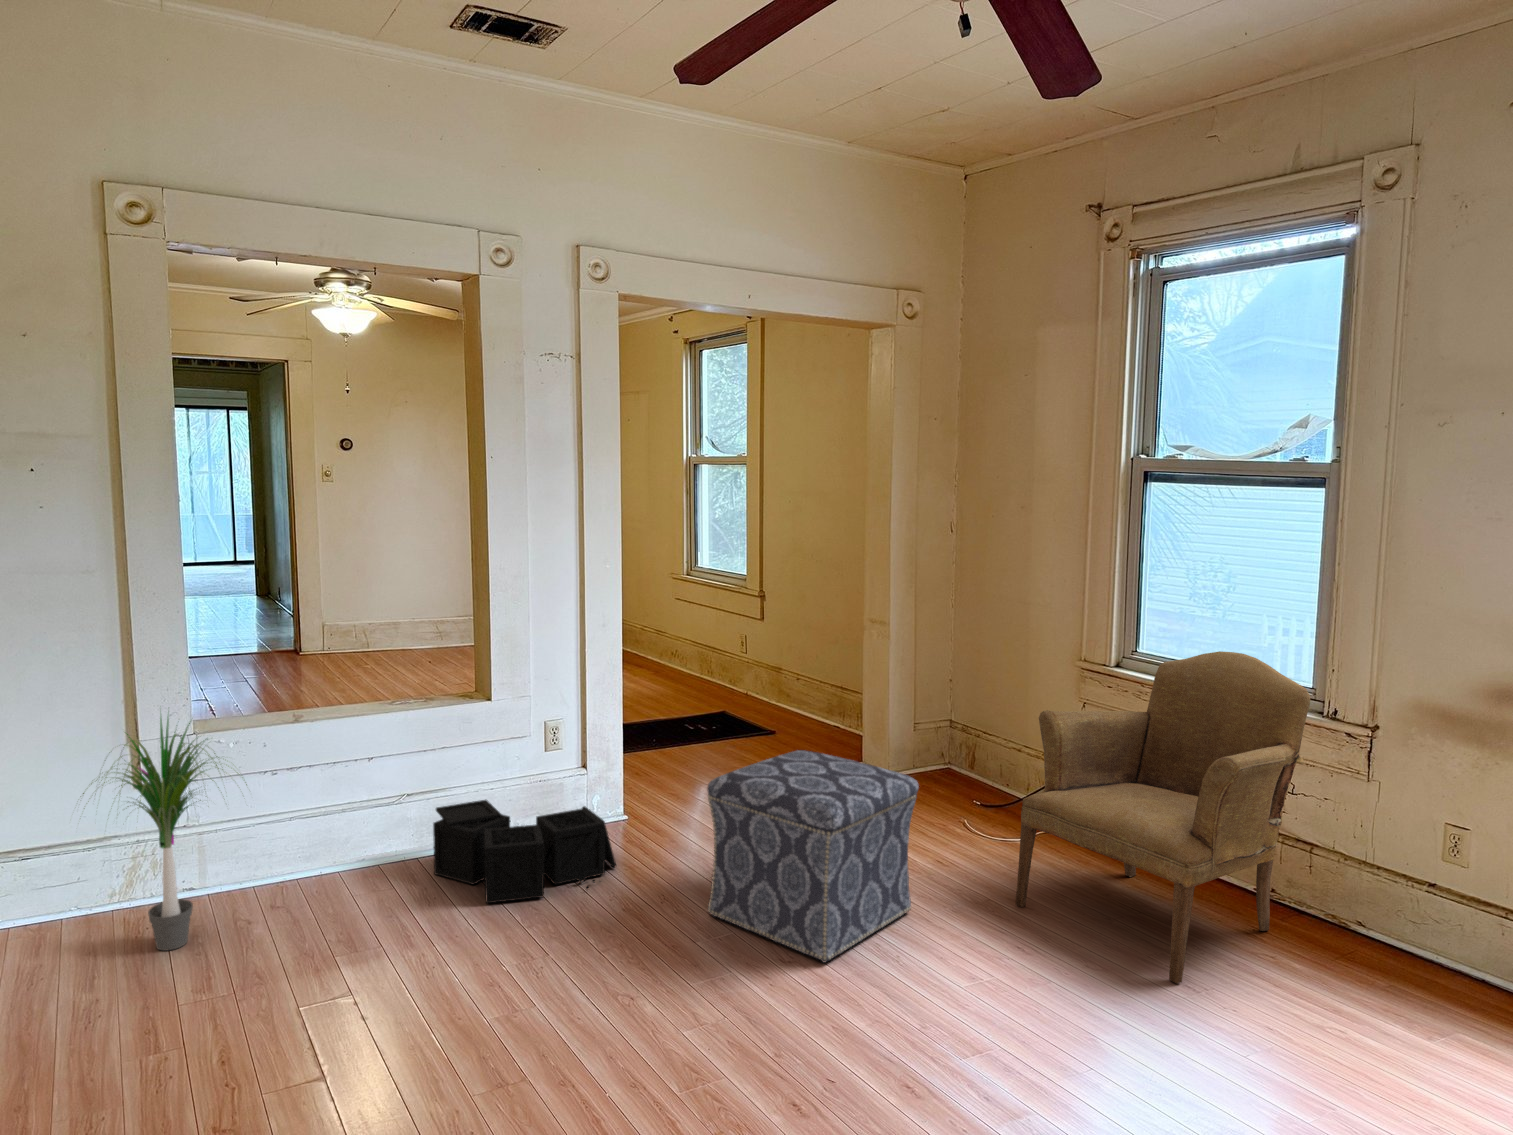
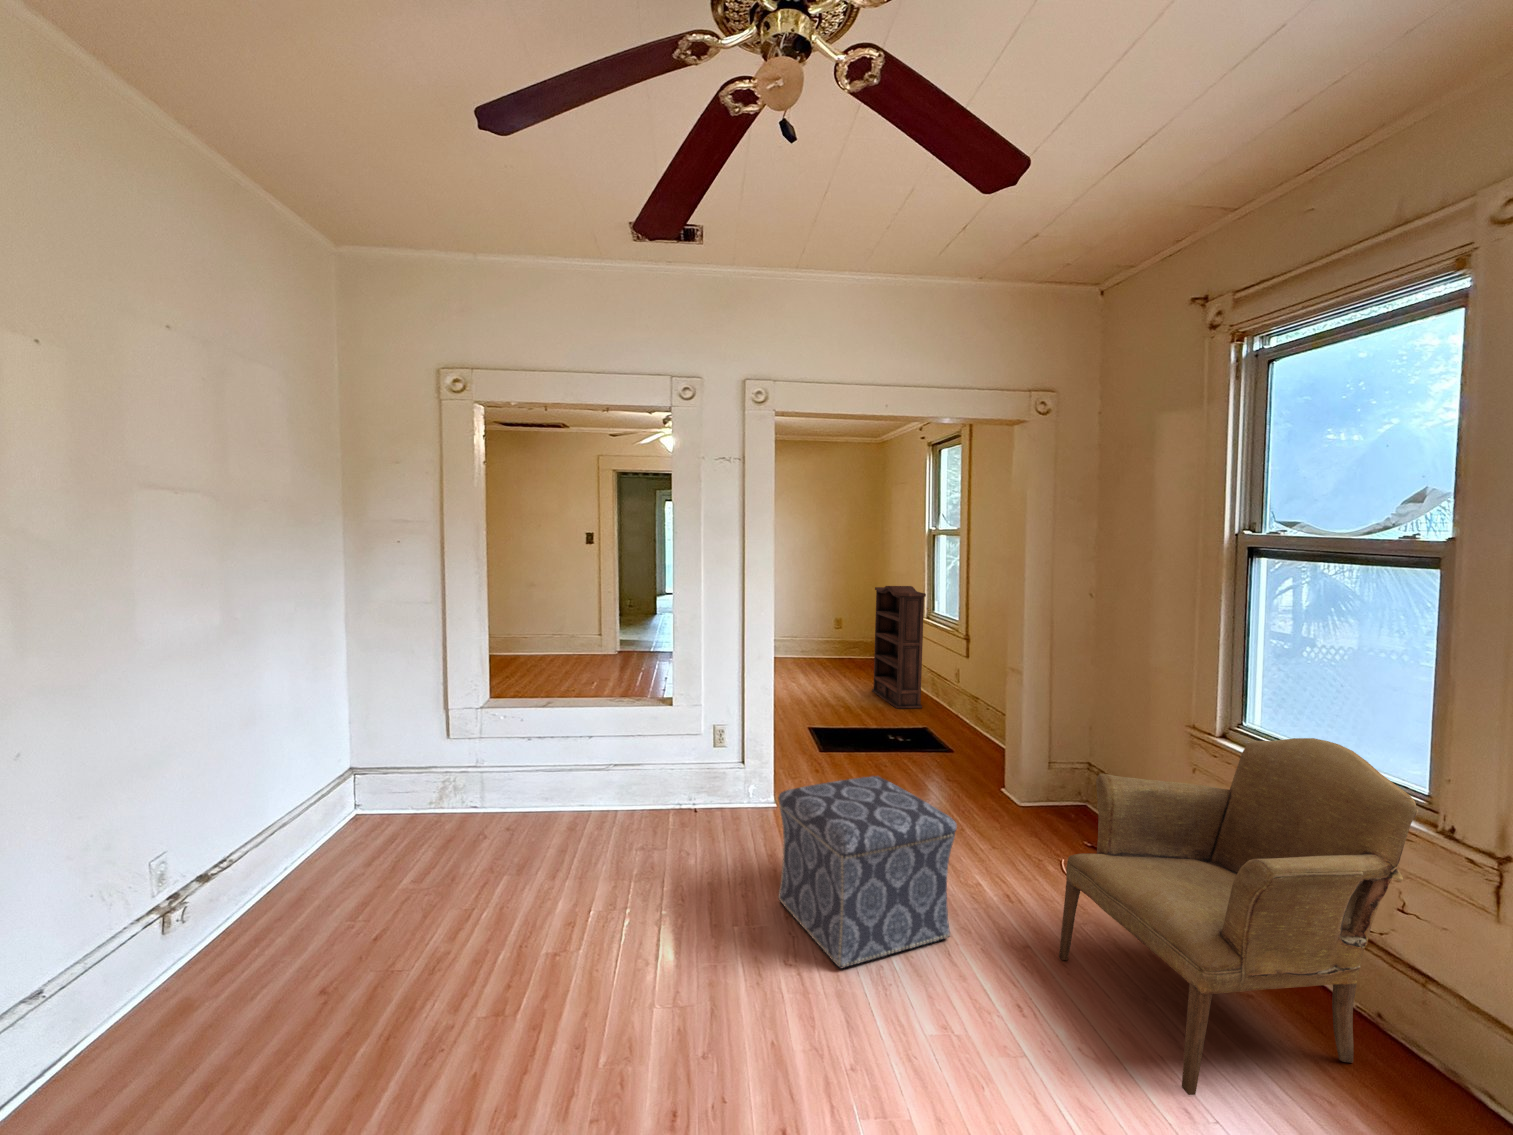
bookshelf: none [642,531,720,691] -> present [872,586,926,709]
potted plant: present [83,717,247,951] -> none [390,688,501,847]
storage bin: present [433,800,616,903] -> none [621,777,741,859]

